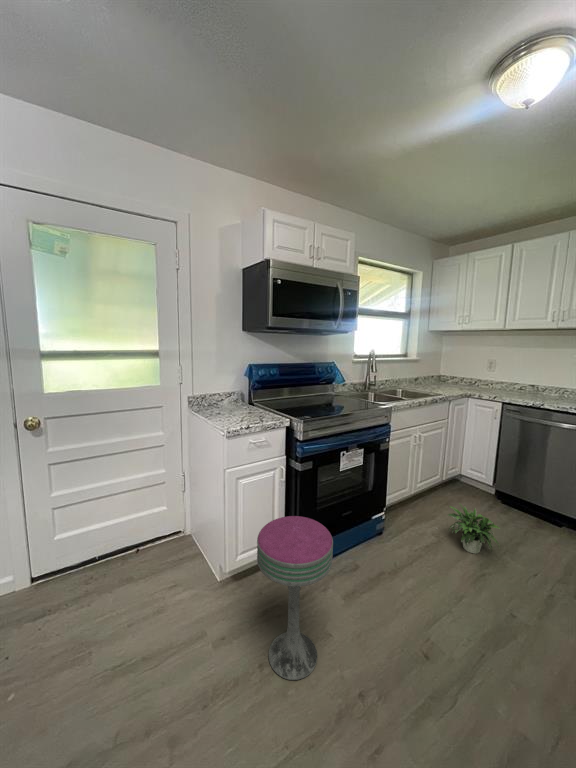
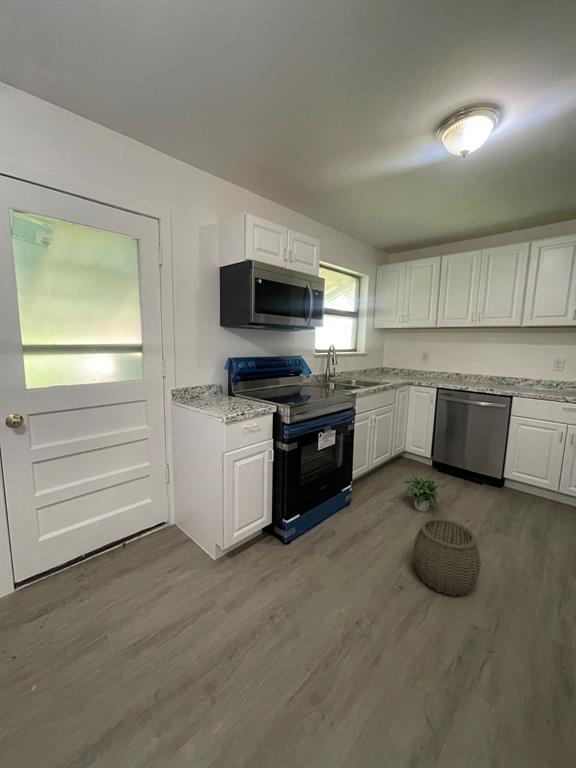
bar stool: present [257,516,333,680] -> none [268,487,333,623]
woven basket: none [446,571,539,683] -> present [413,518,481,596]

